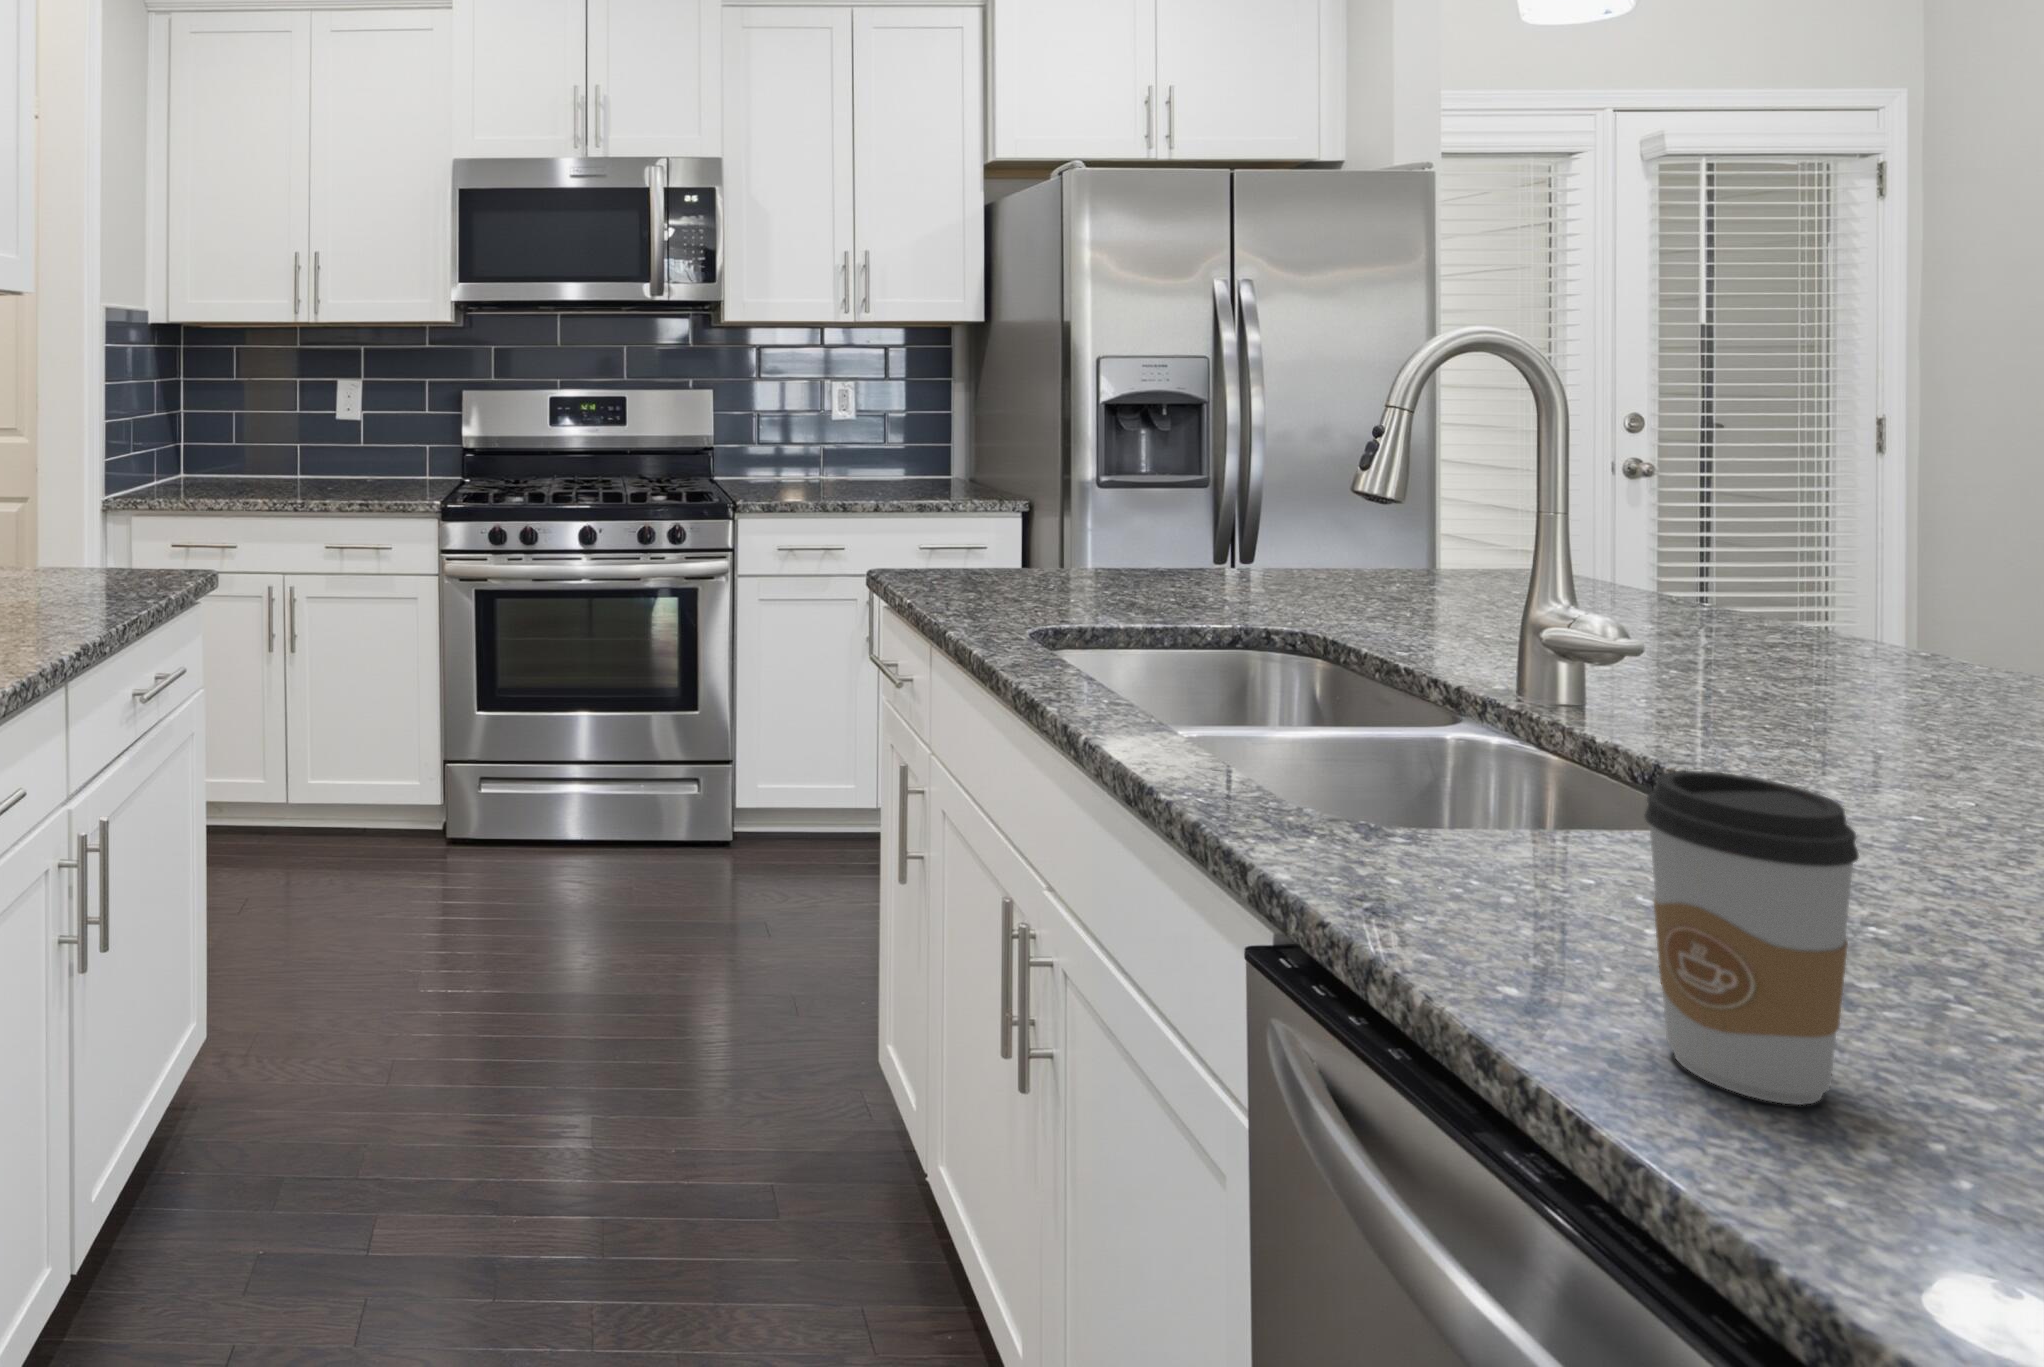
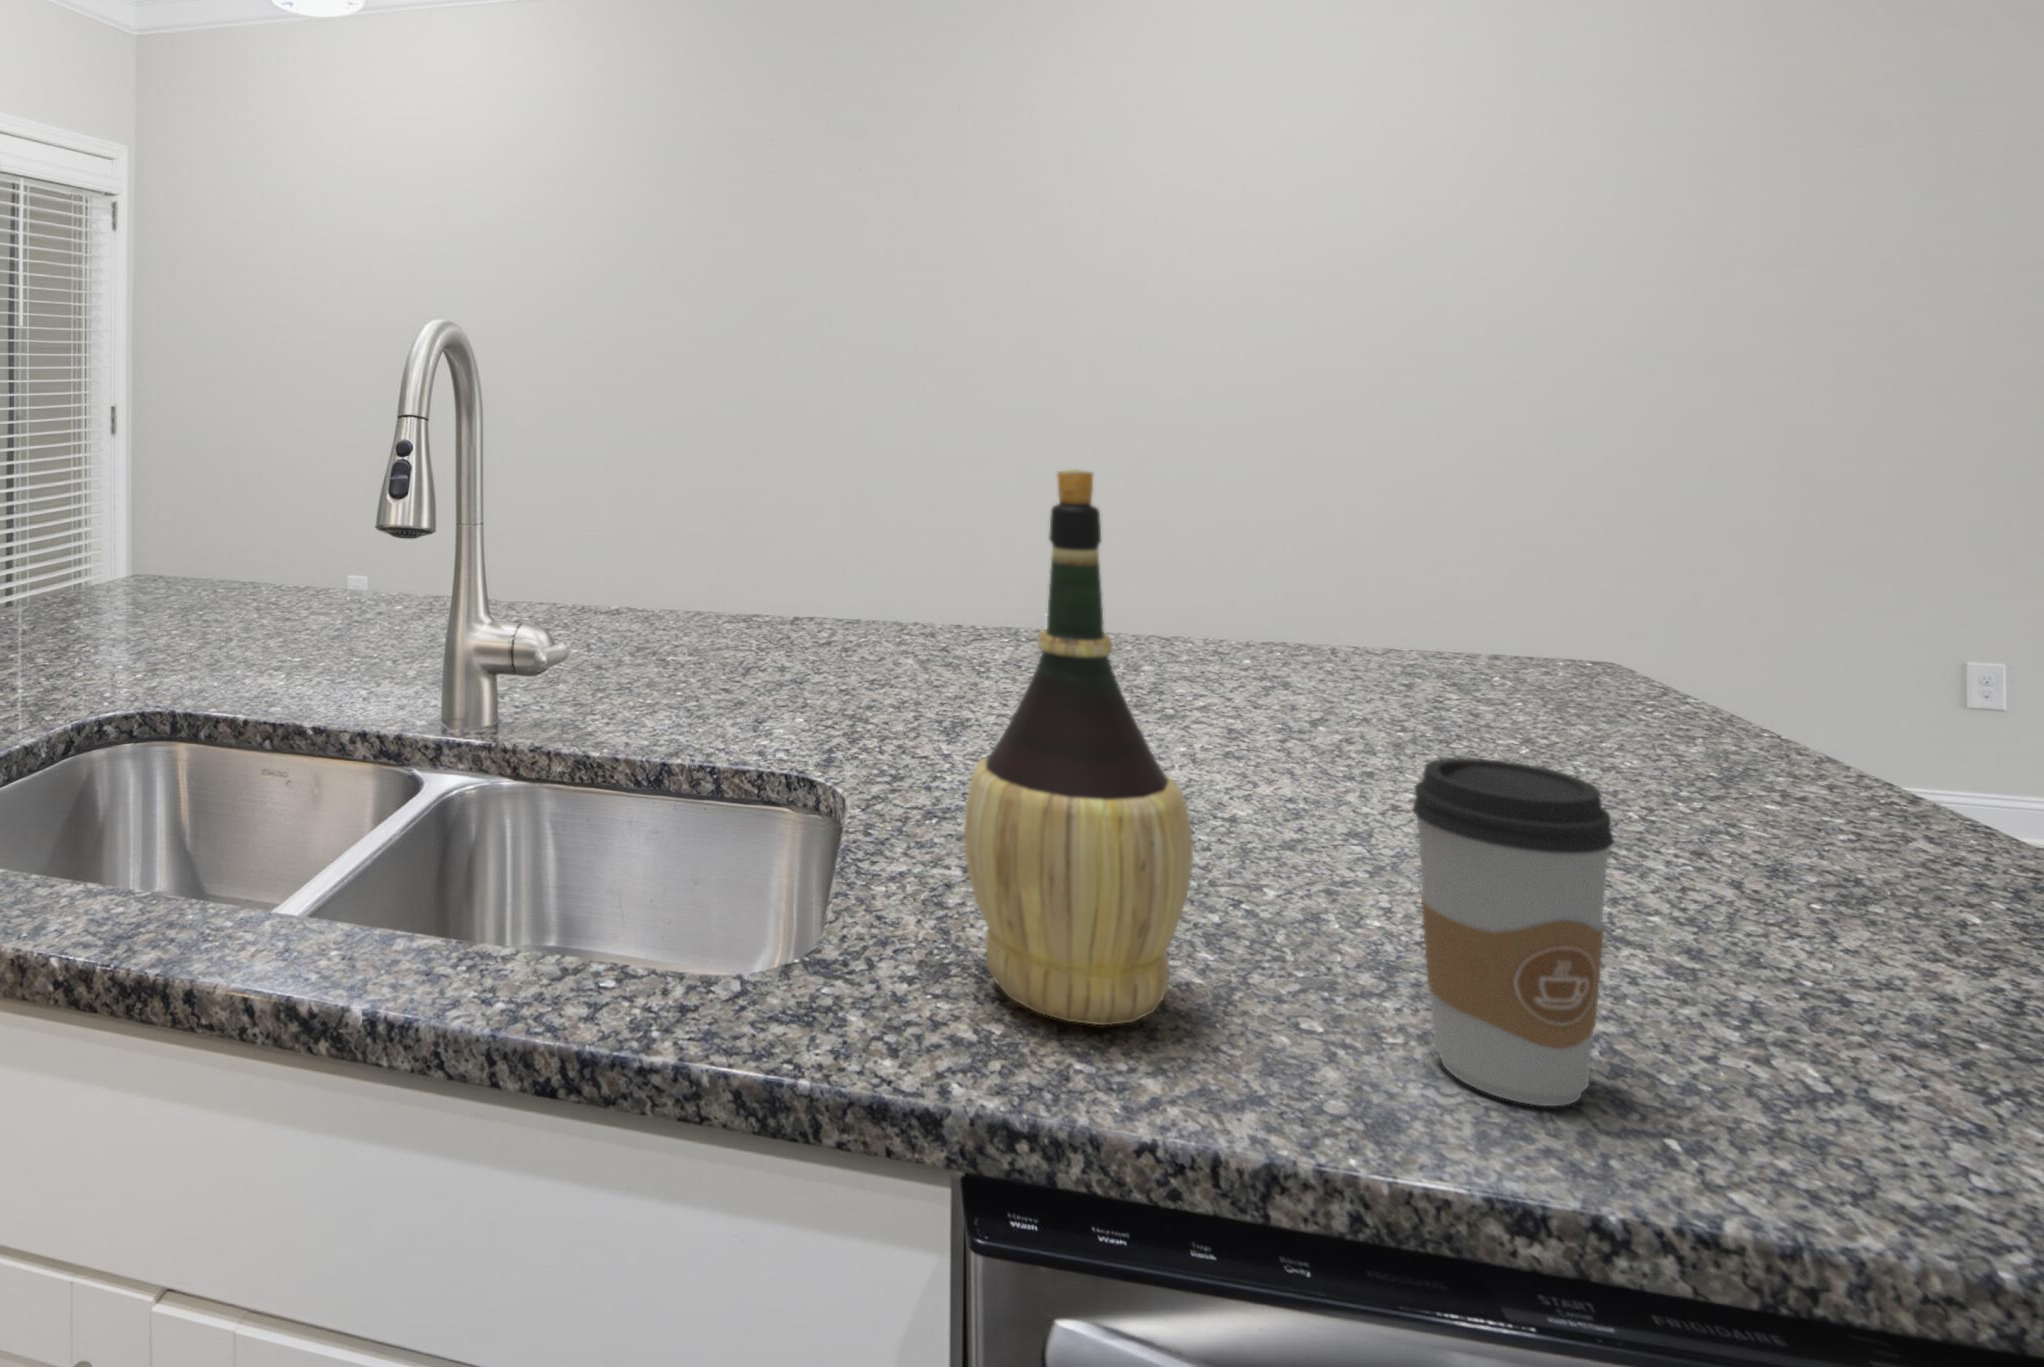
wine bottle: none [1395,475,1613,926] -> present [964,469,1193,1025]

